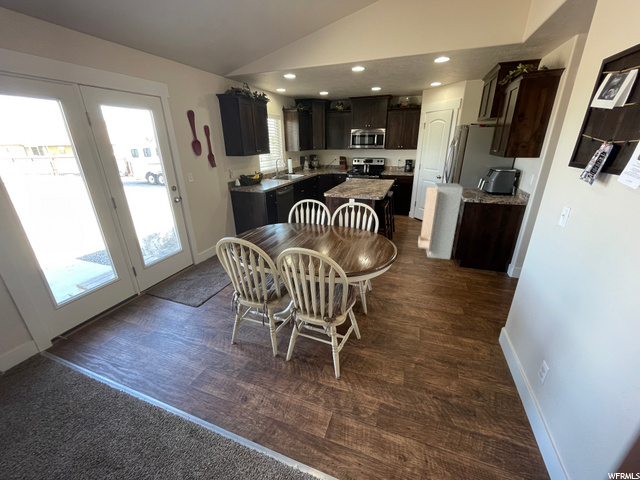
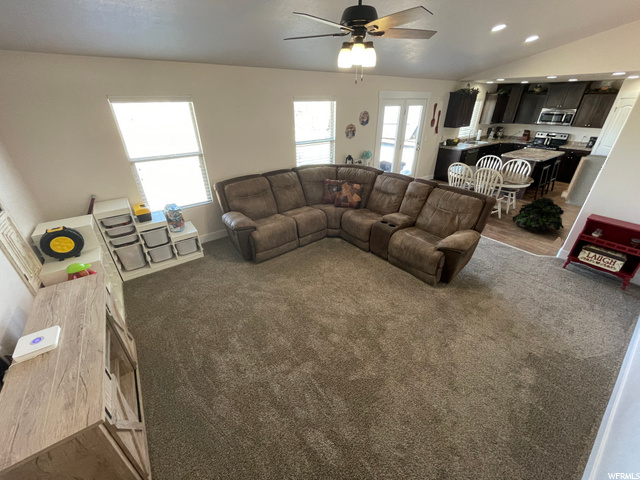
potted plant: none [402,309,523,418] -> present [512,197,564,231]

